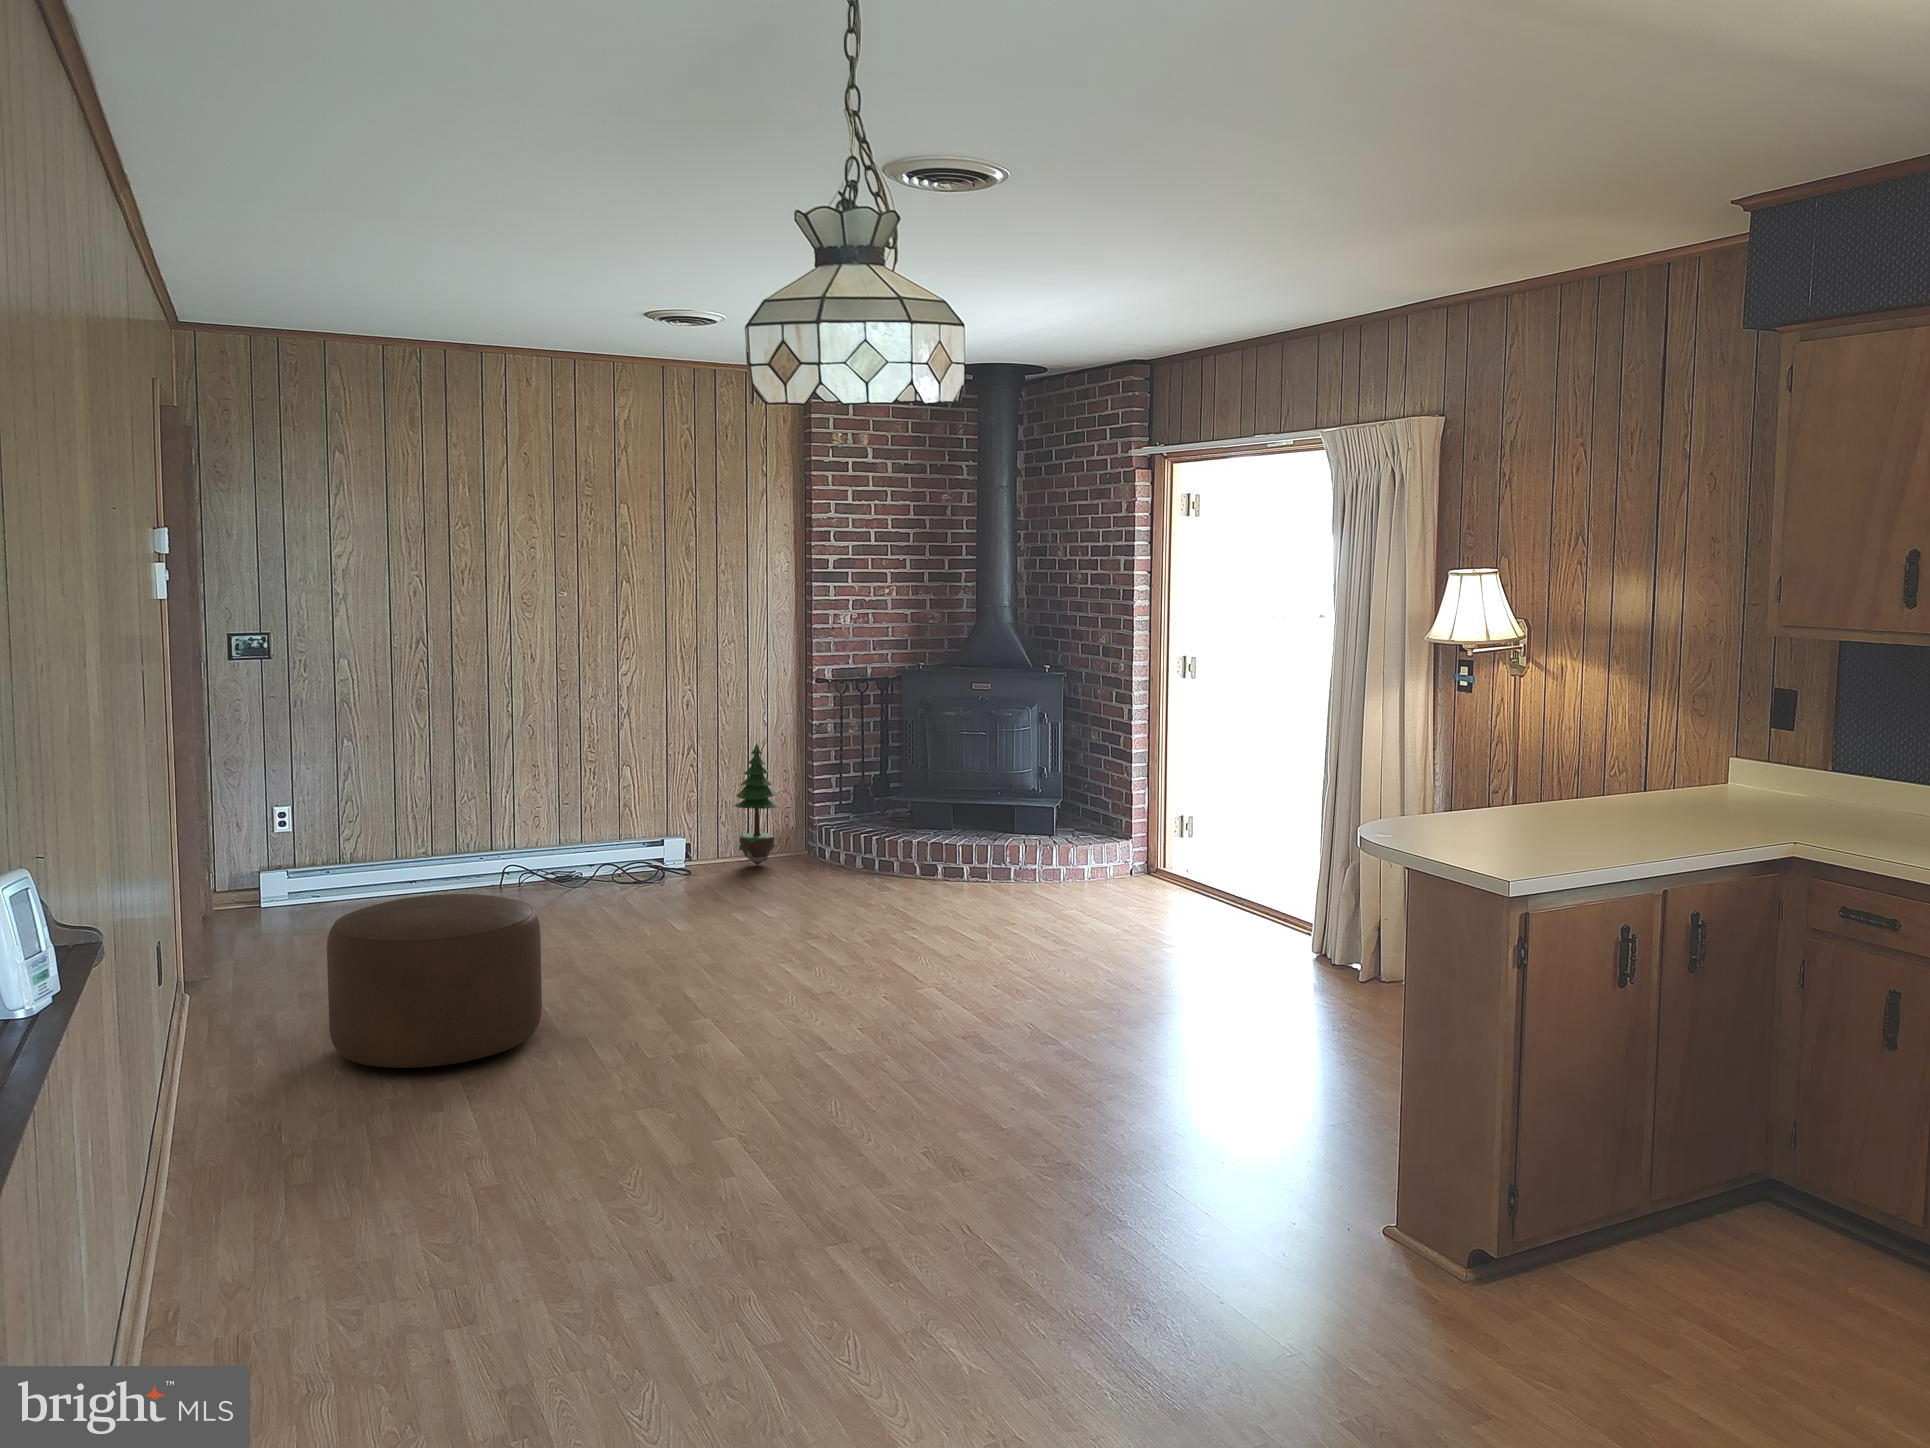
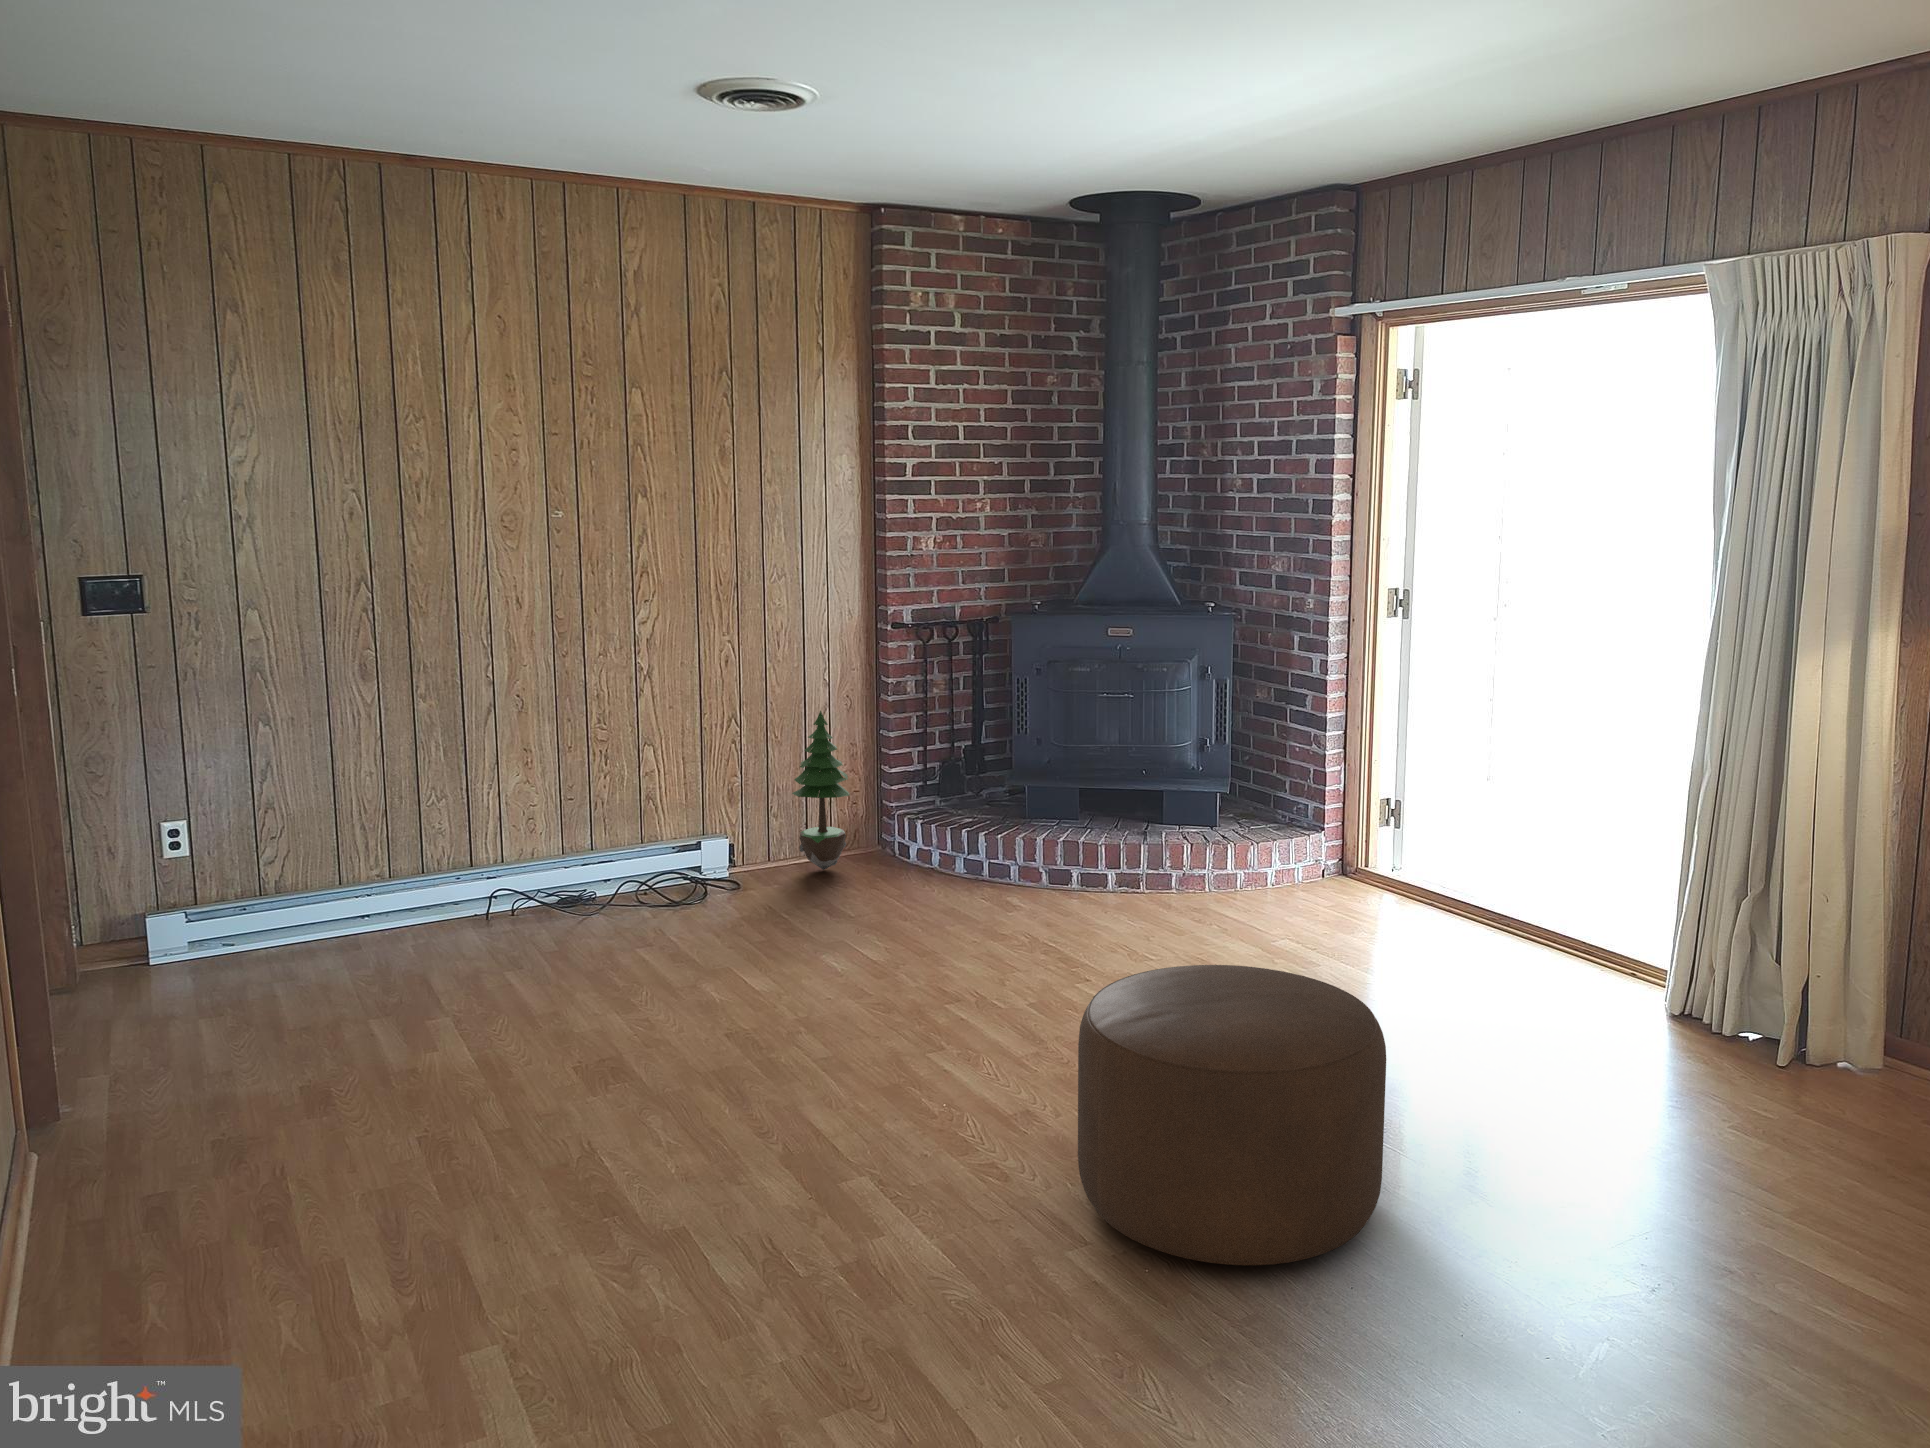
ottoman: present [327,894,542,1068] -> present [1078,965,1386,1265]

